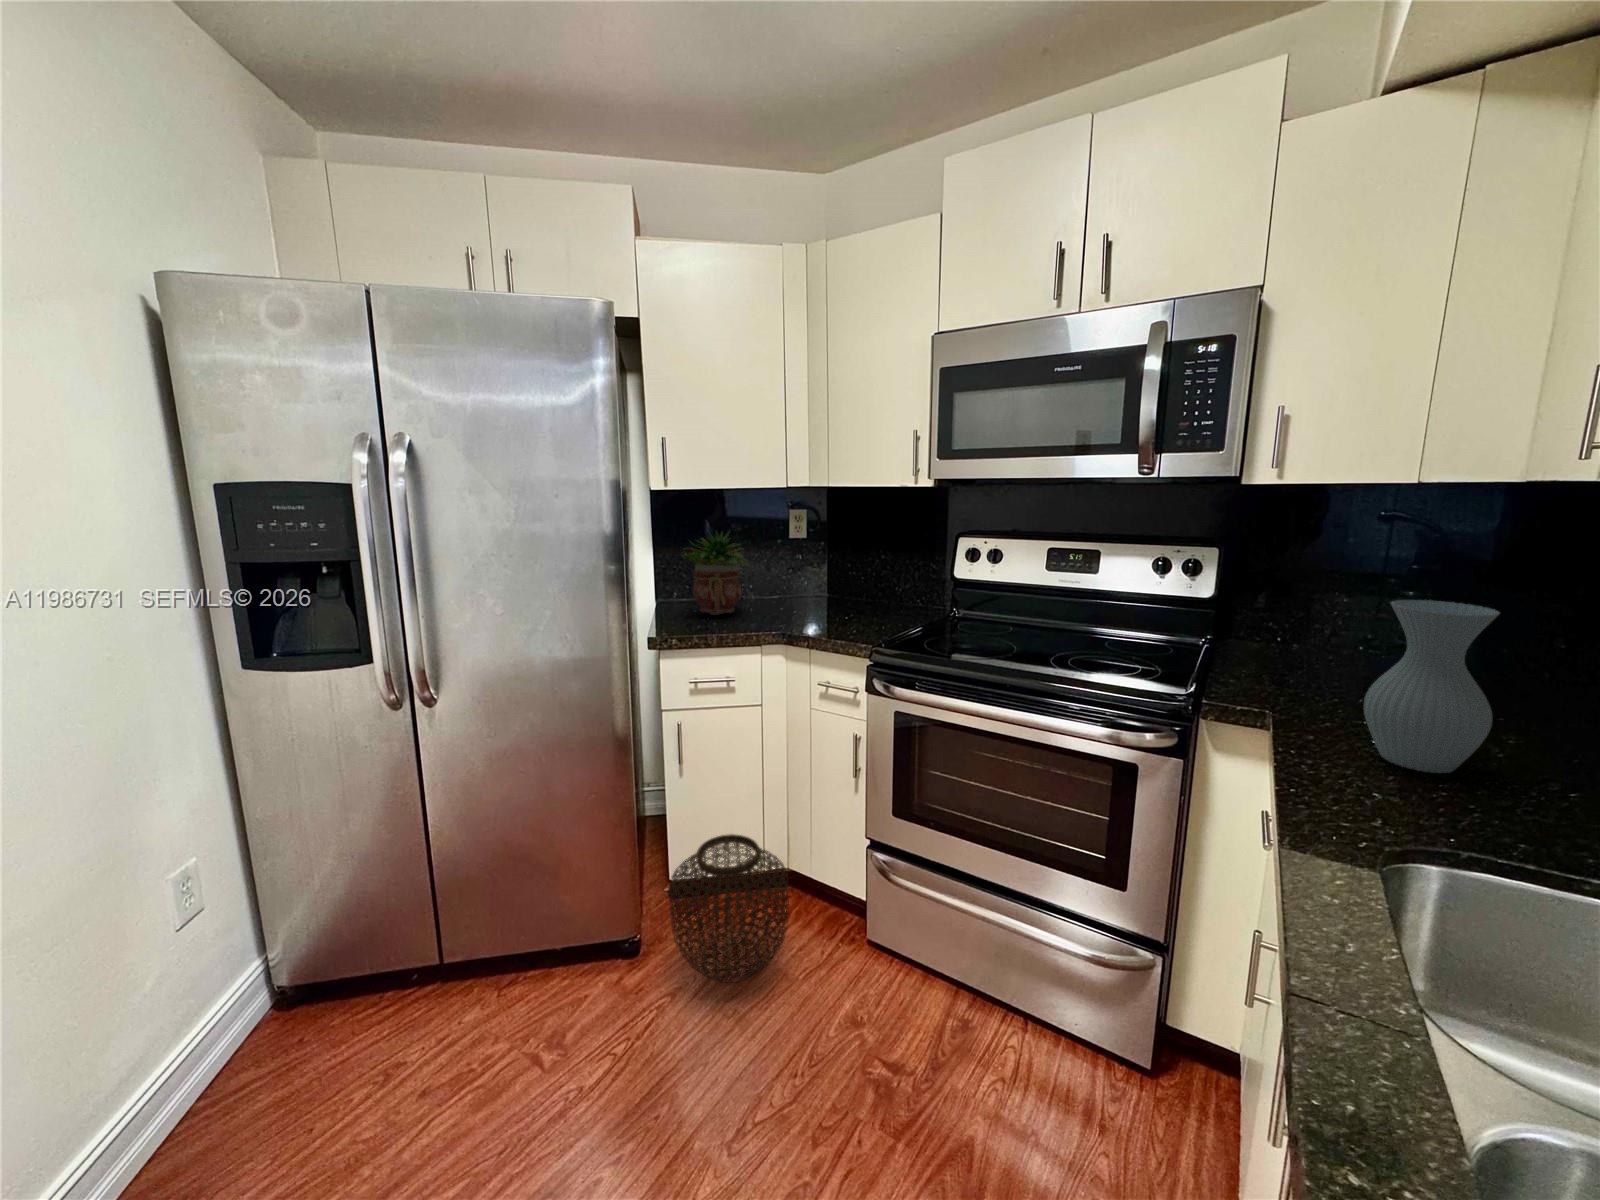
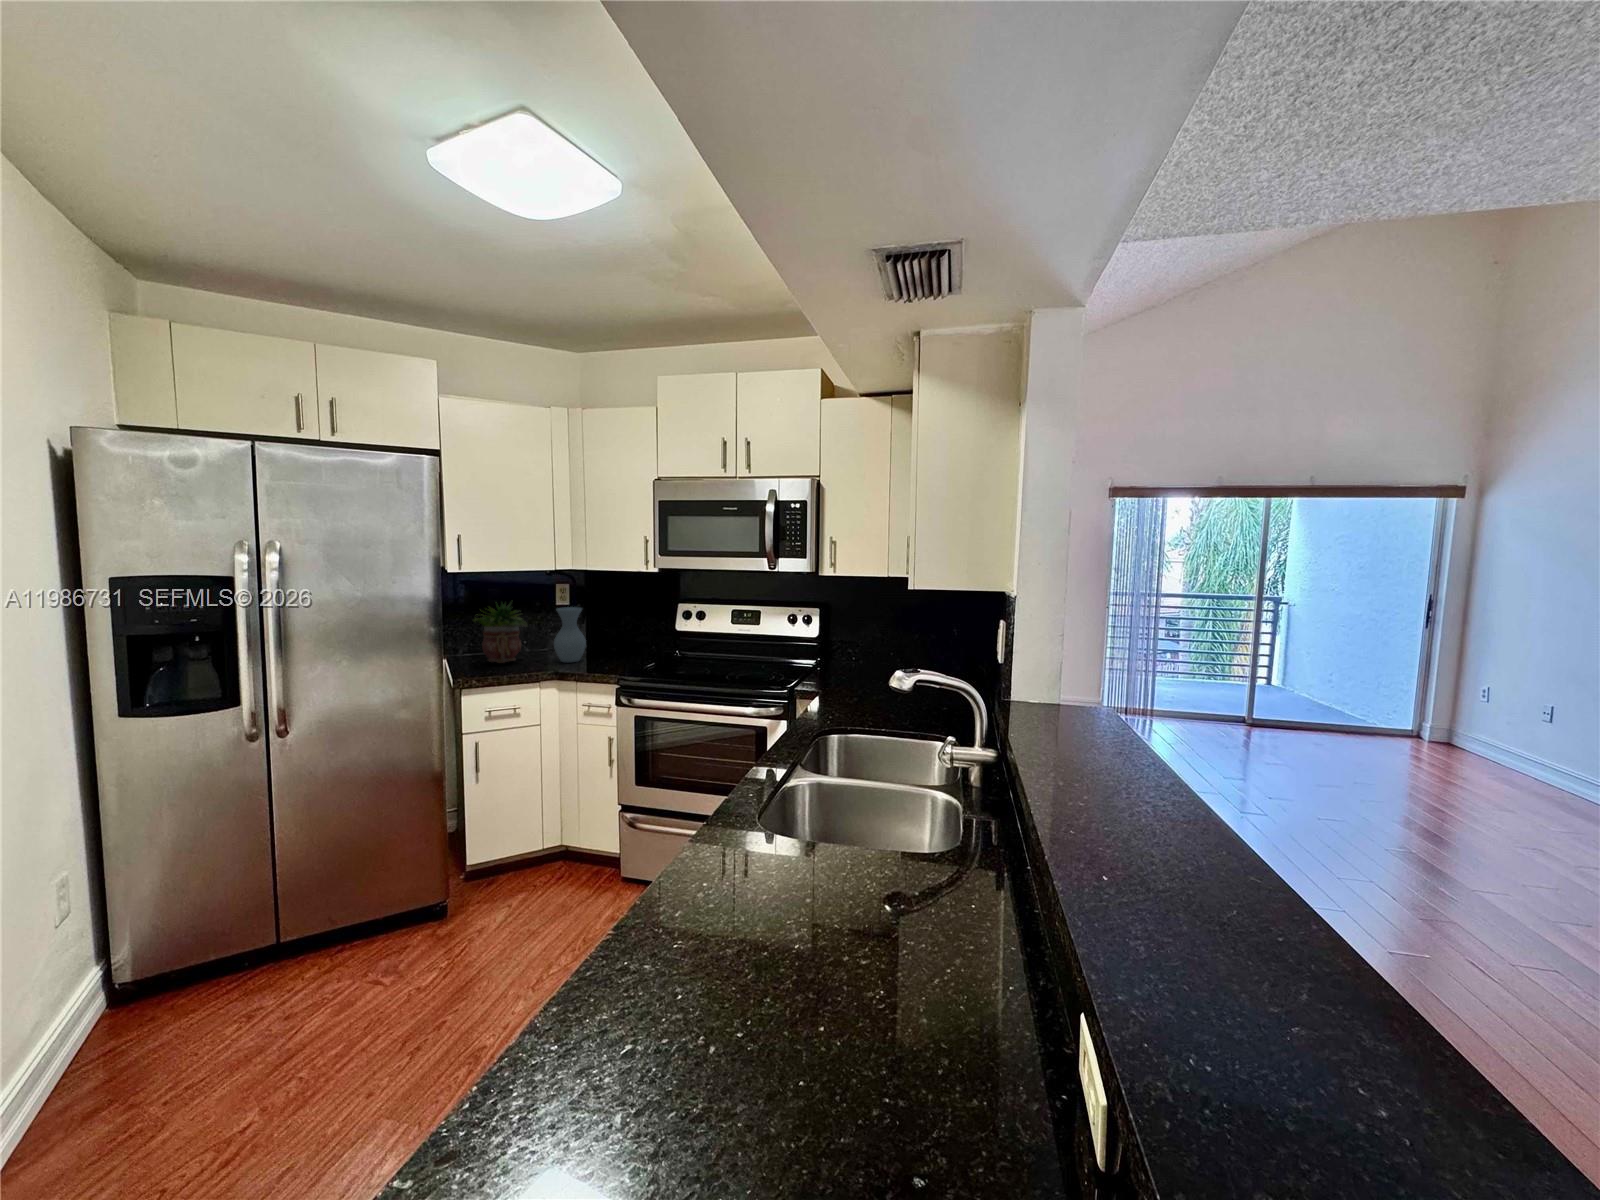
vase: present [1364,600,1500,773] -> present [554,607,586,663]
woven basket: present [669,834,789,982] -> none [475,816,565,918]

